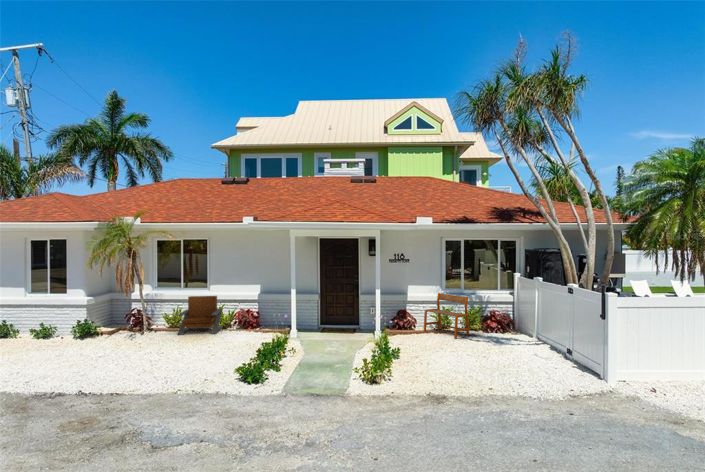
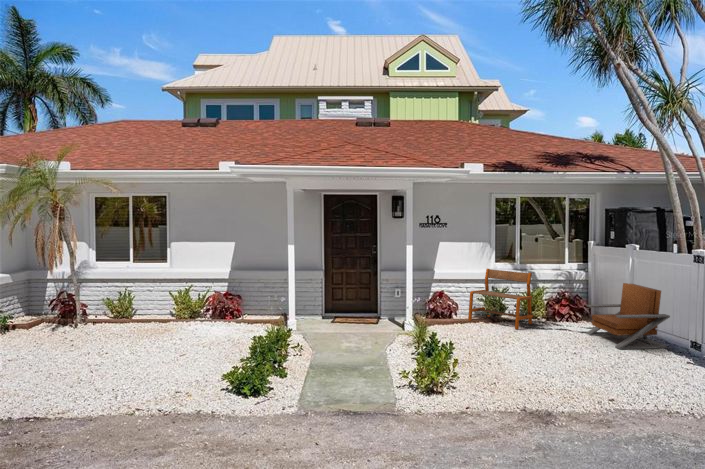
lounge chair: present [178,296,223,335] -> present [586,283,670,349]

